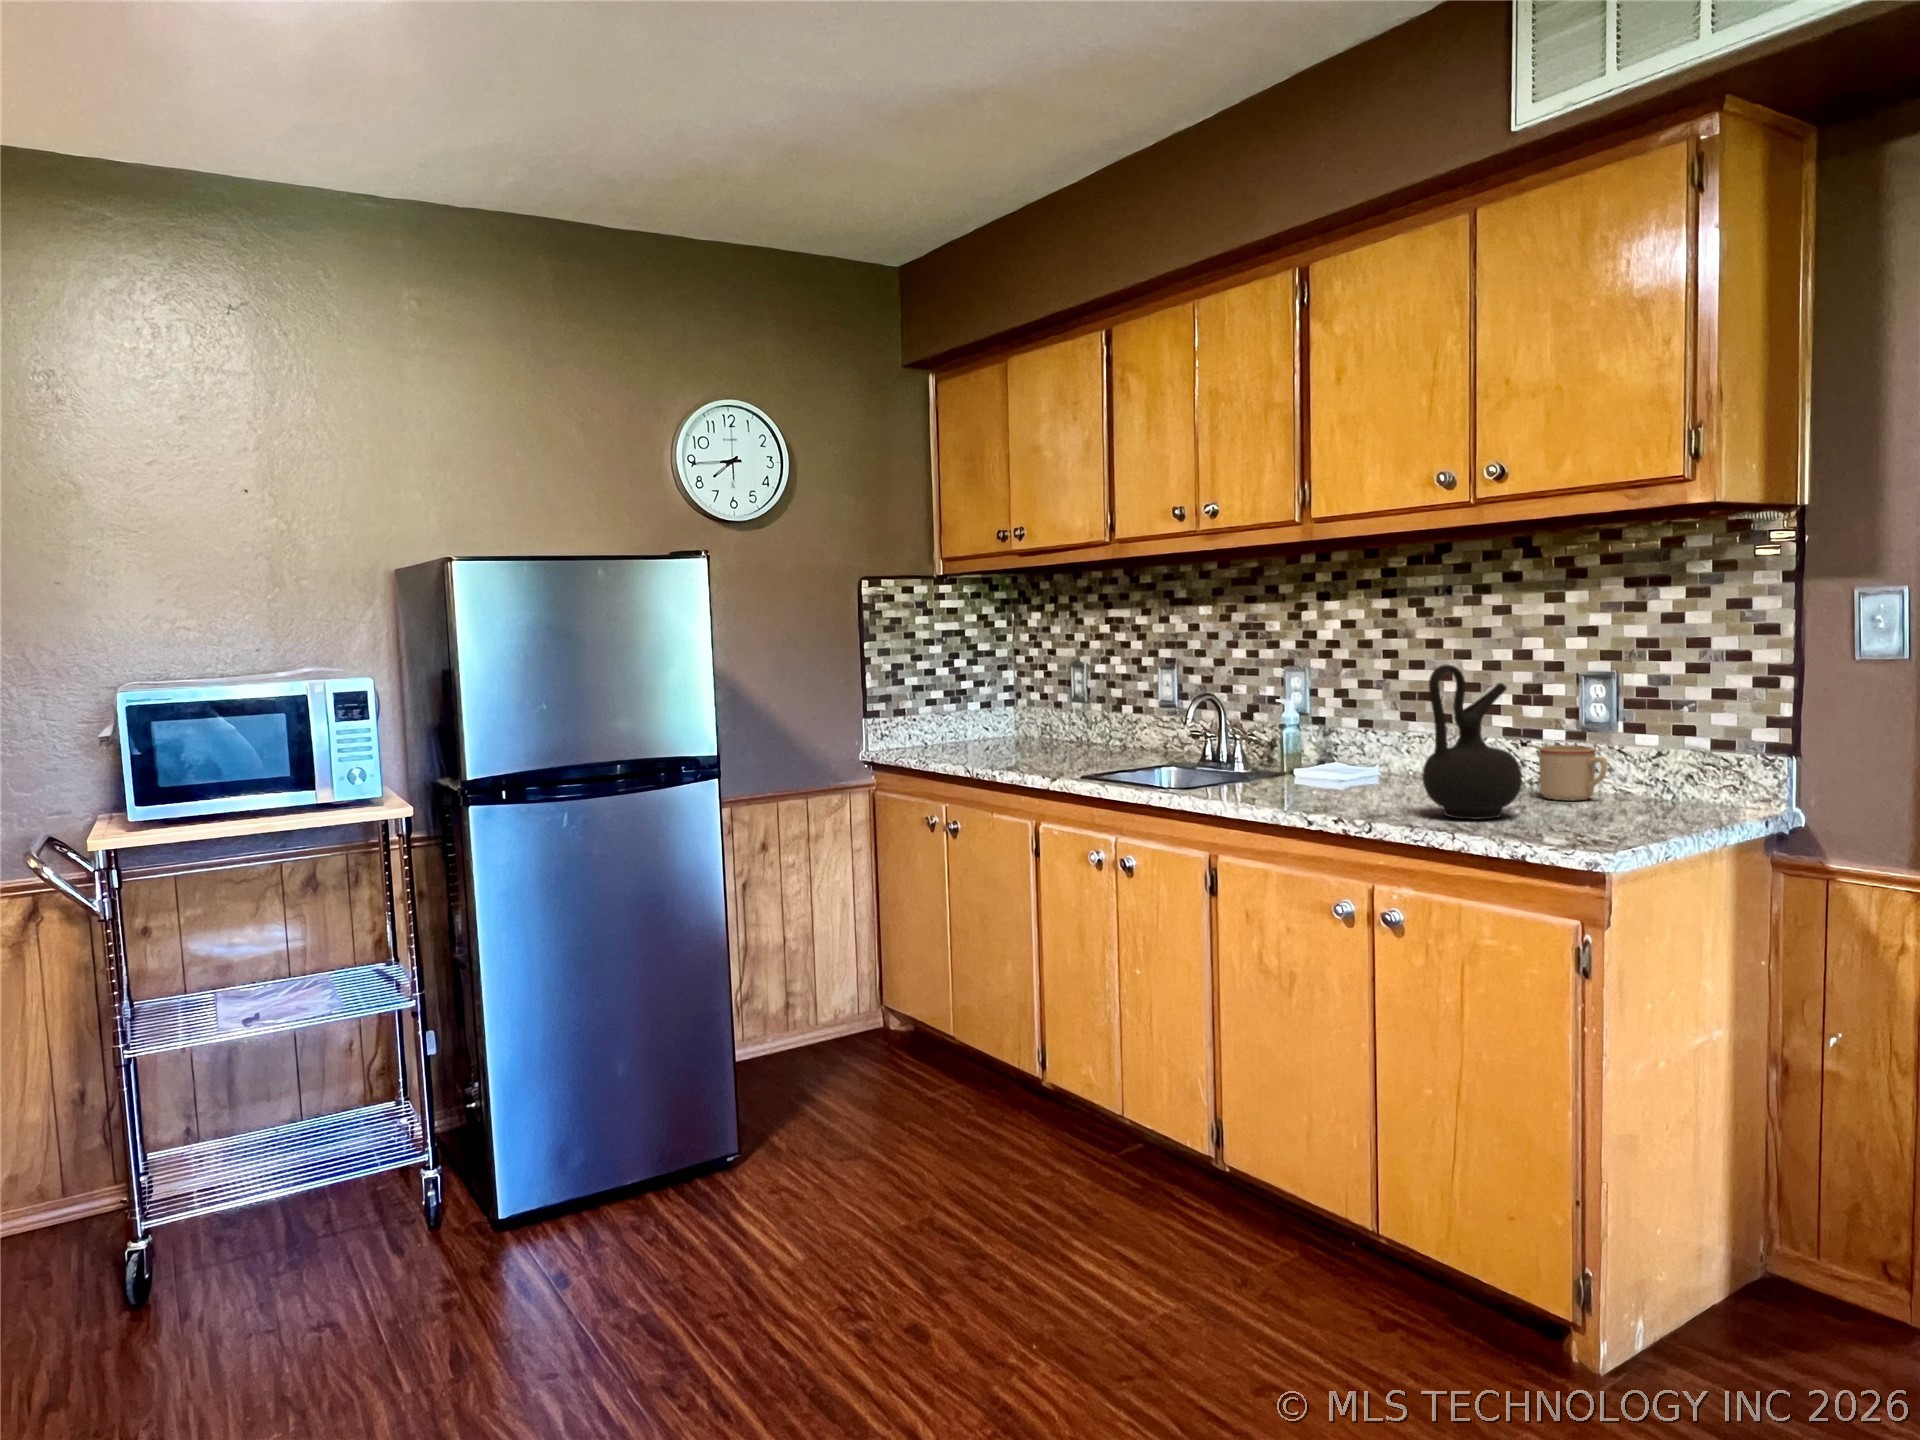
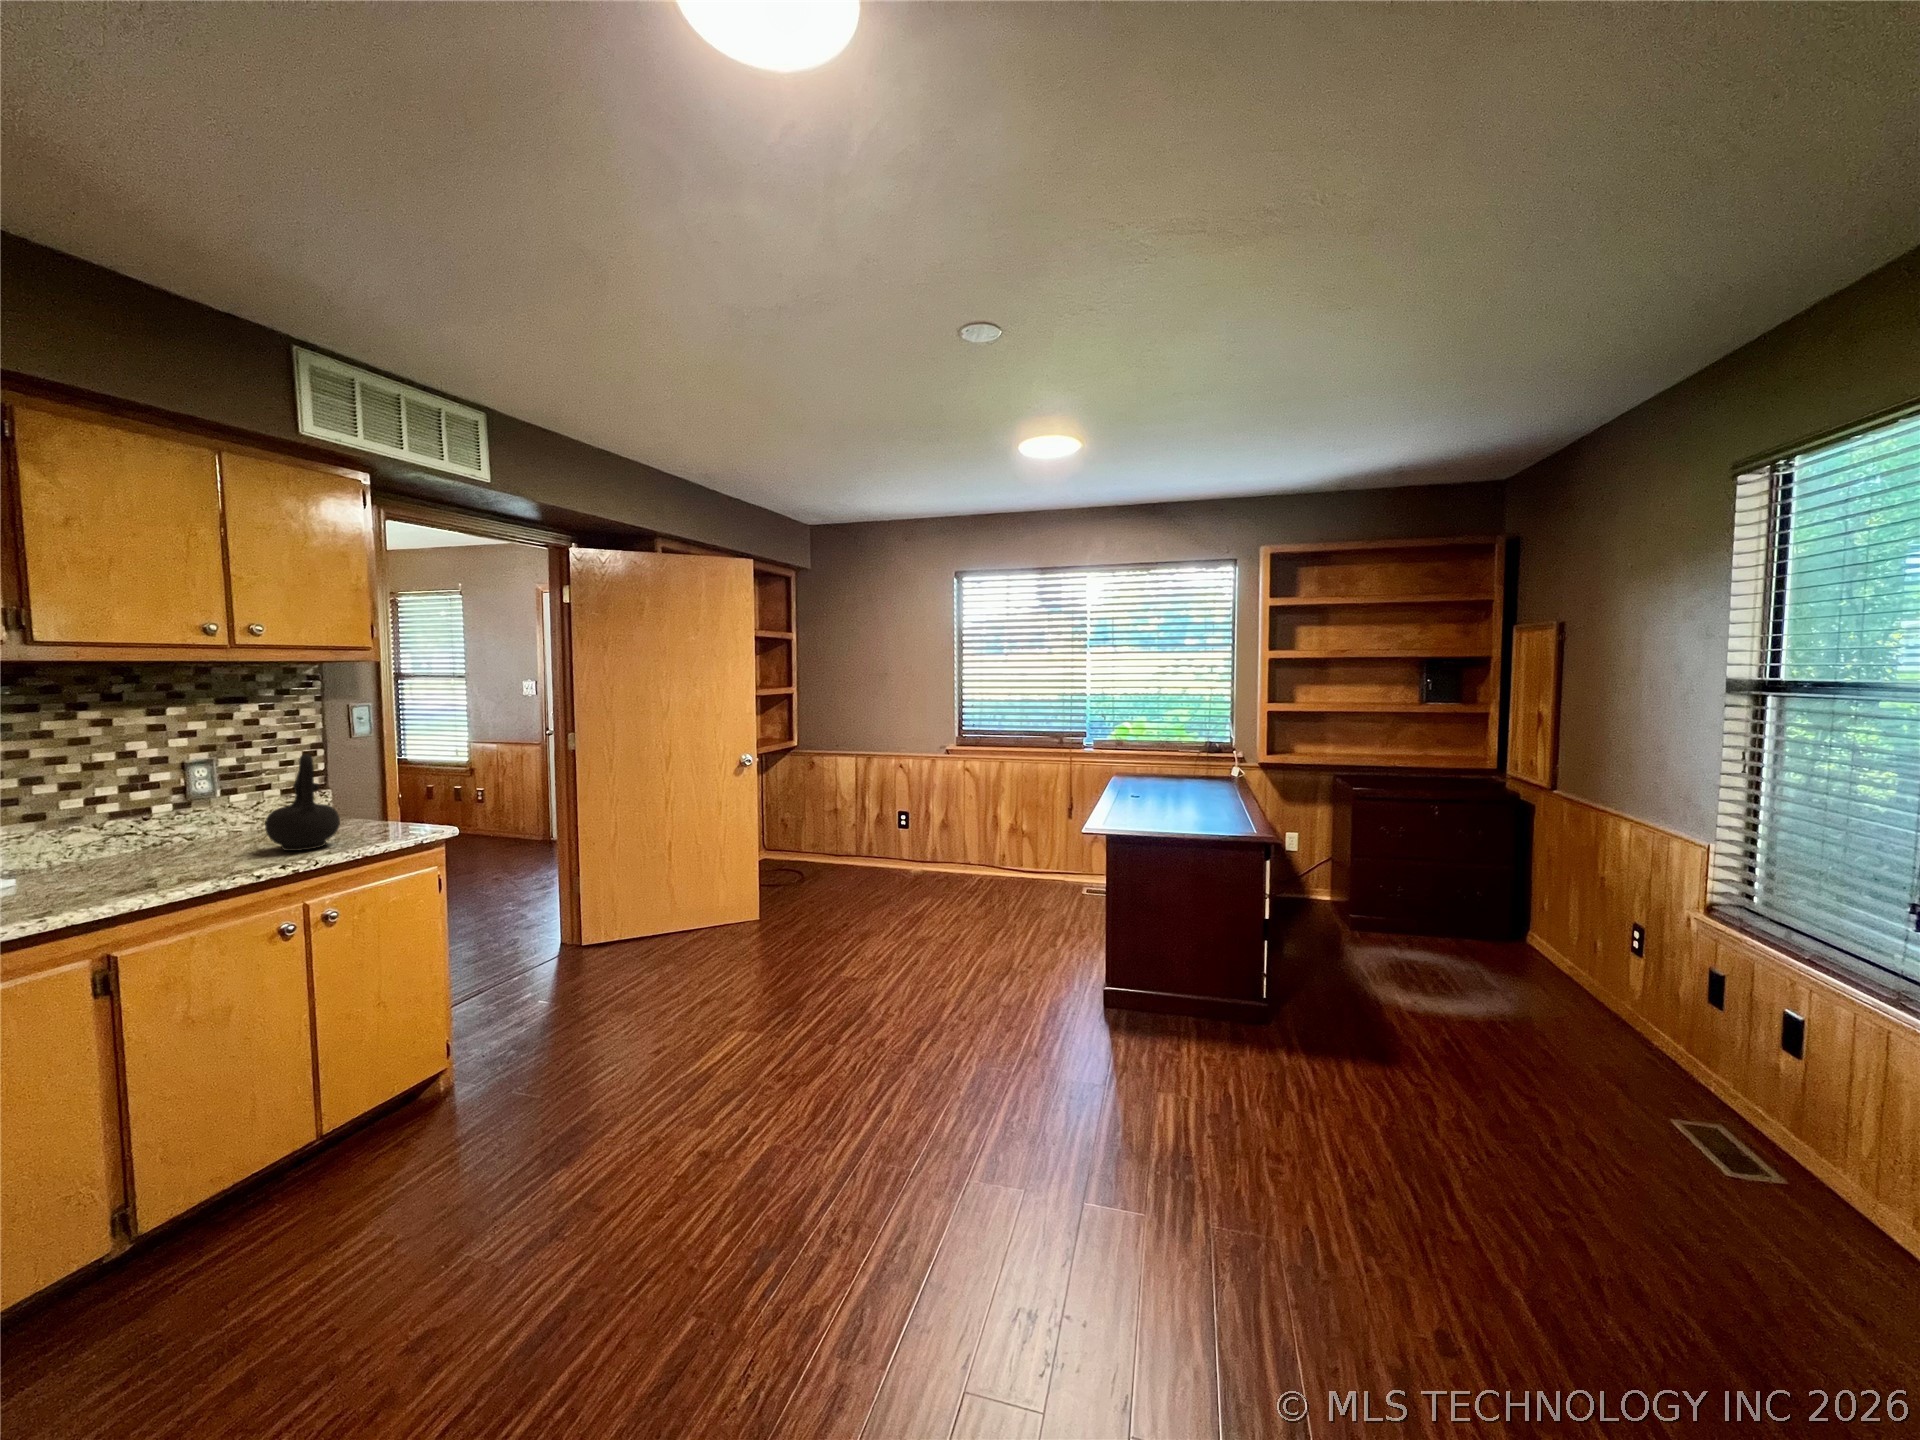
mug: present [1539,745,1607,801] -> none [204,806,261,844]

